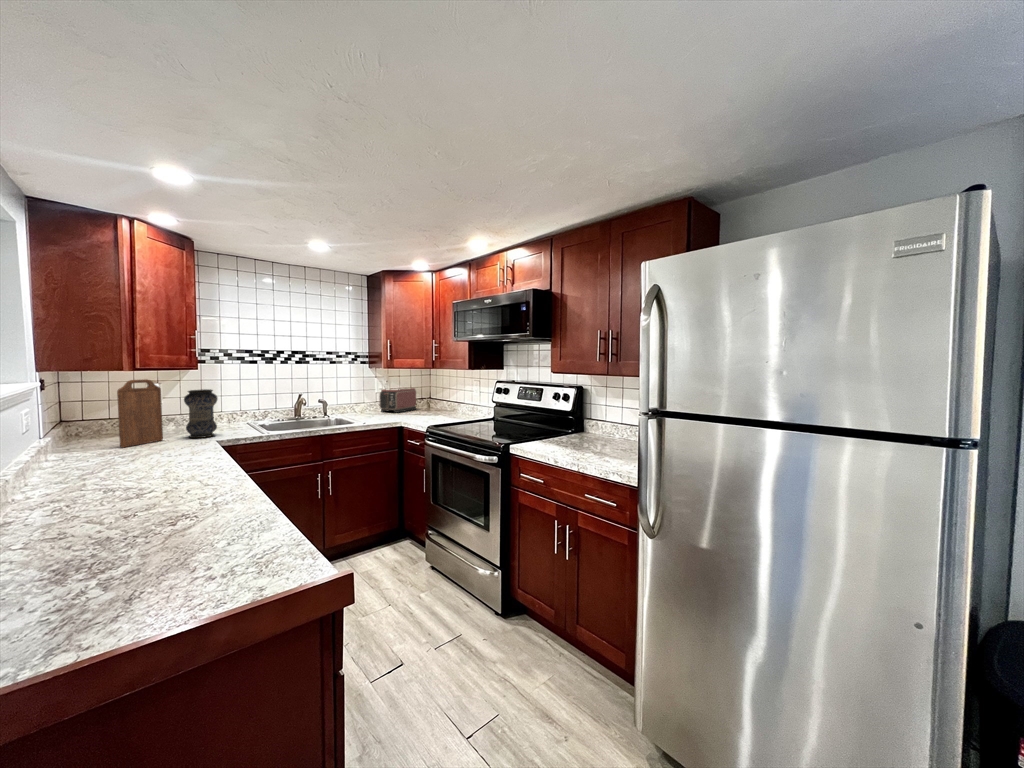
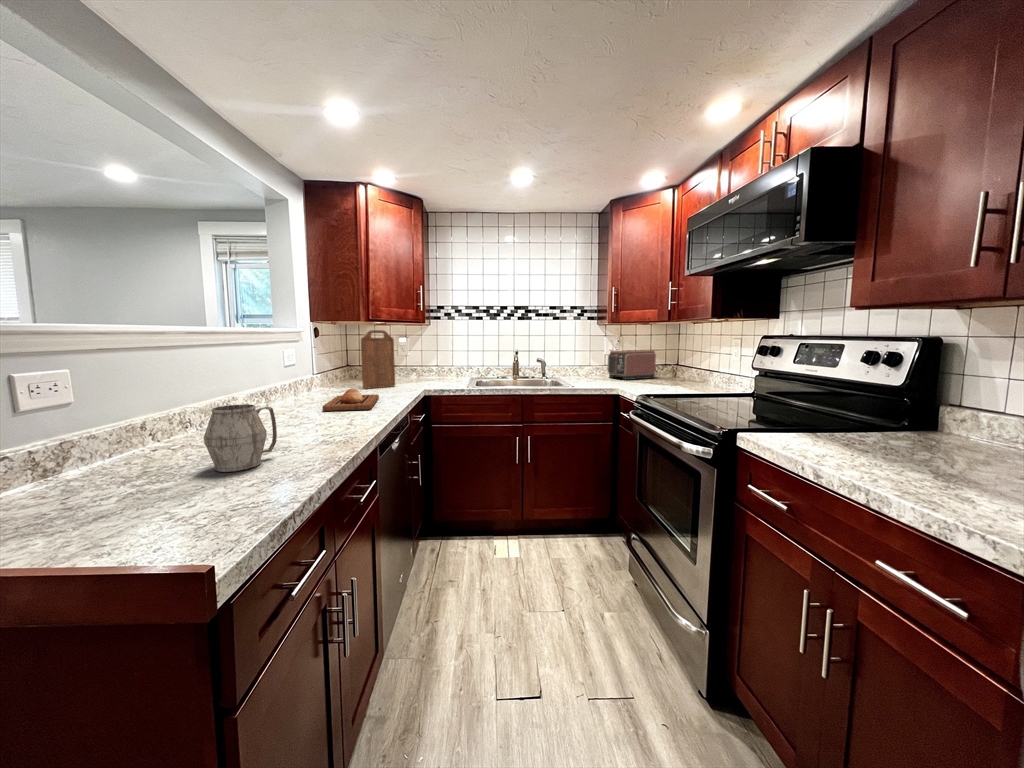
vase: present [184,389,217,438] -> none [410,342,436,387]
bread loaf: none [112,449,189,478] -> present [322,389,379,411]
mug: none [116,478,184,550] -> present [204,404,277,472]

